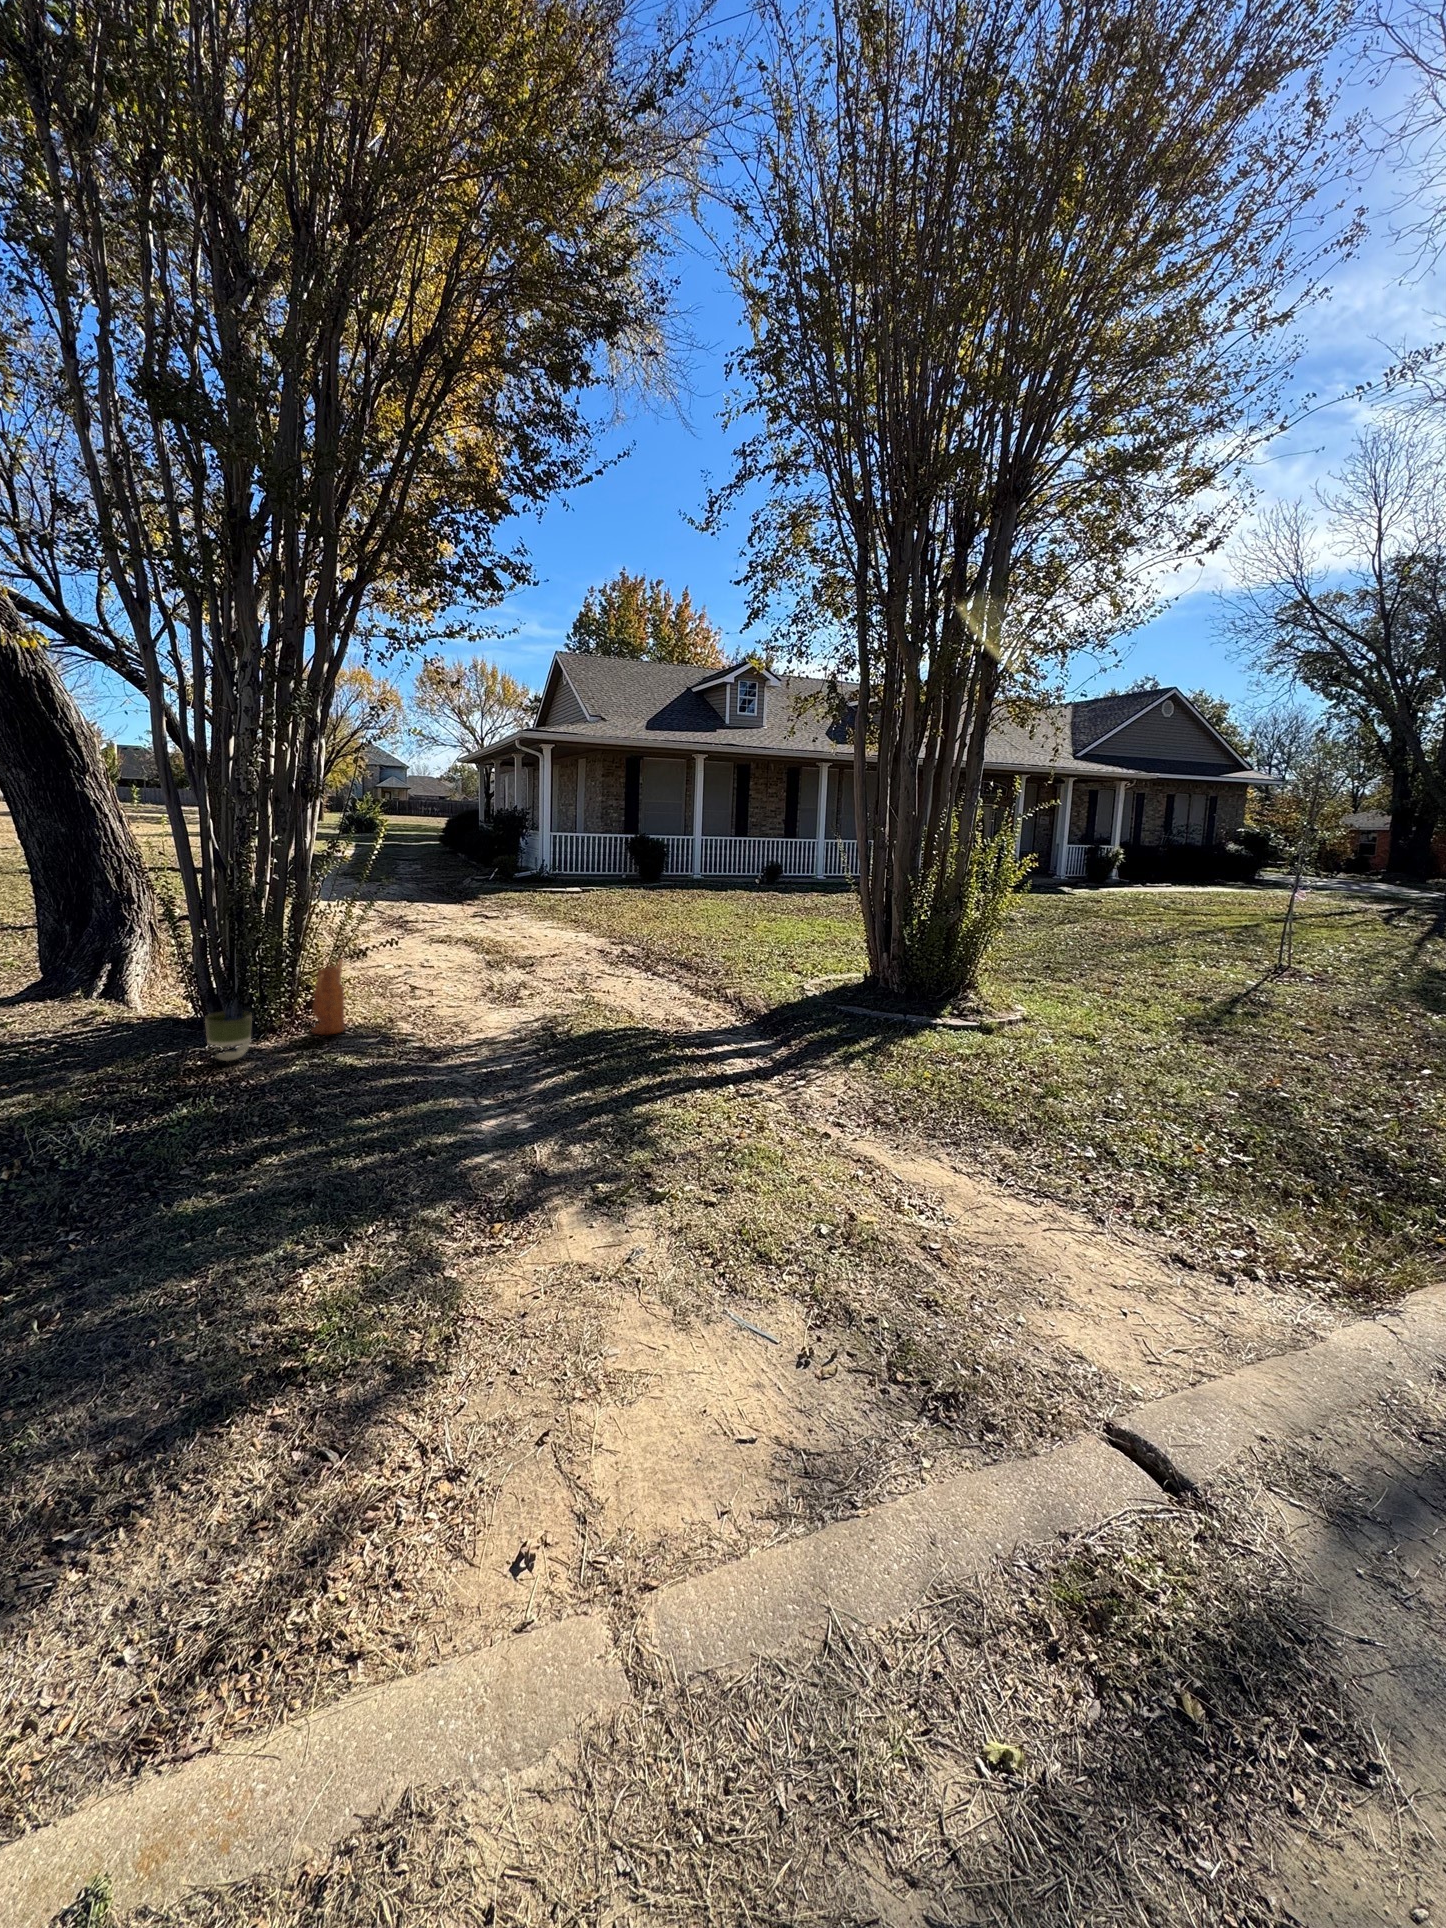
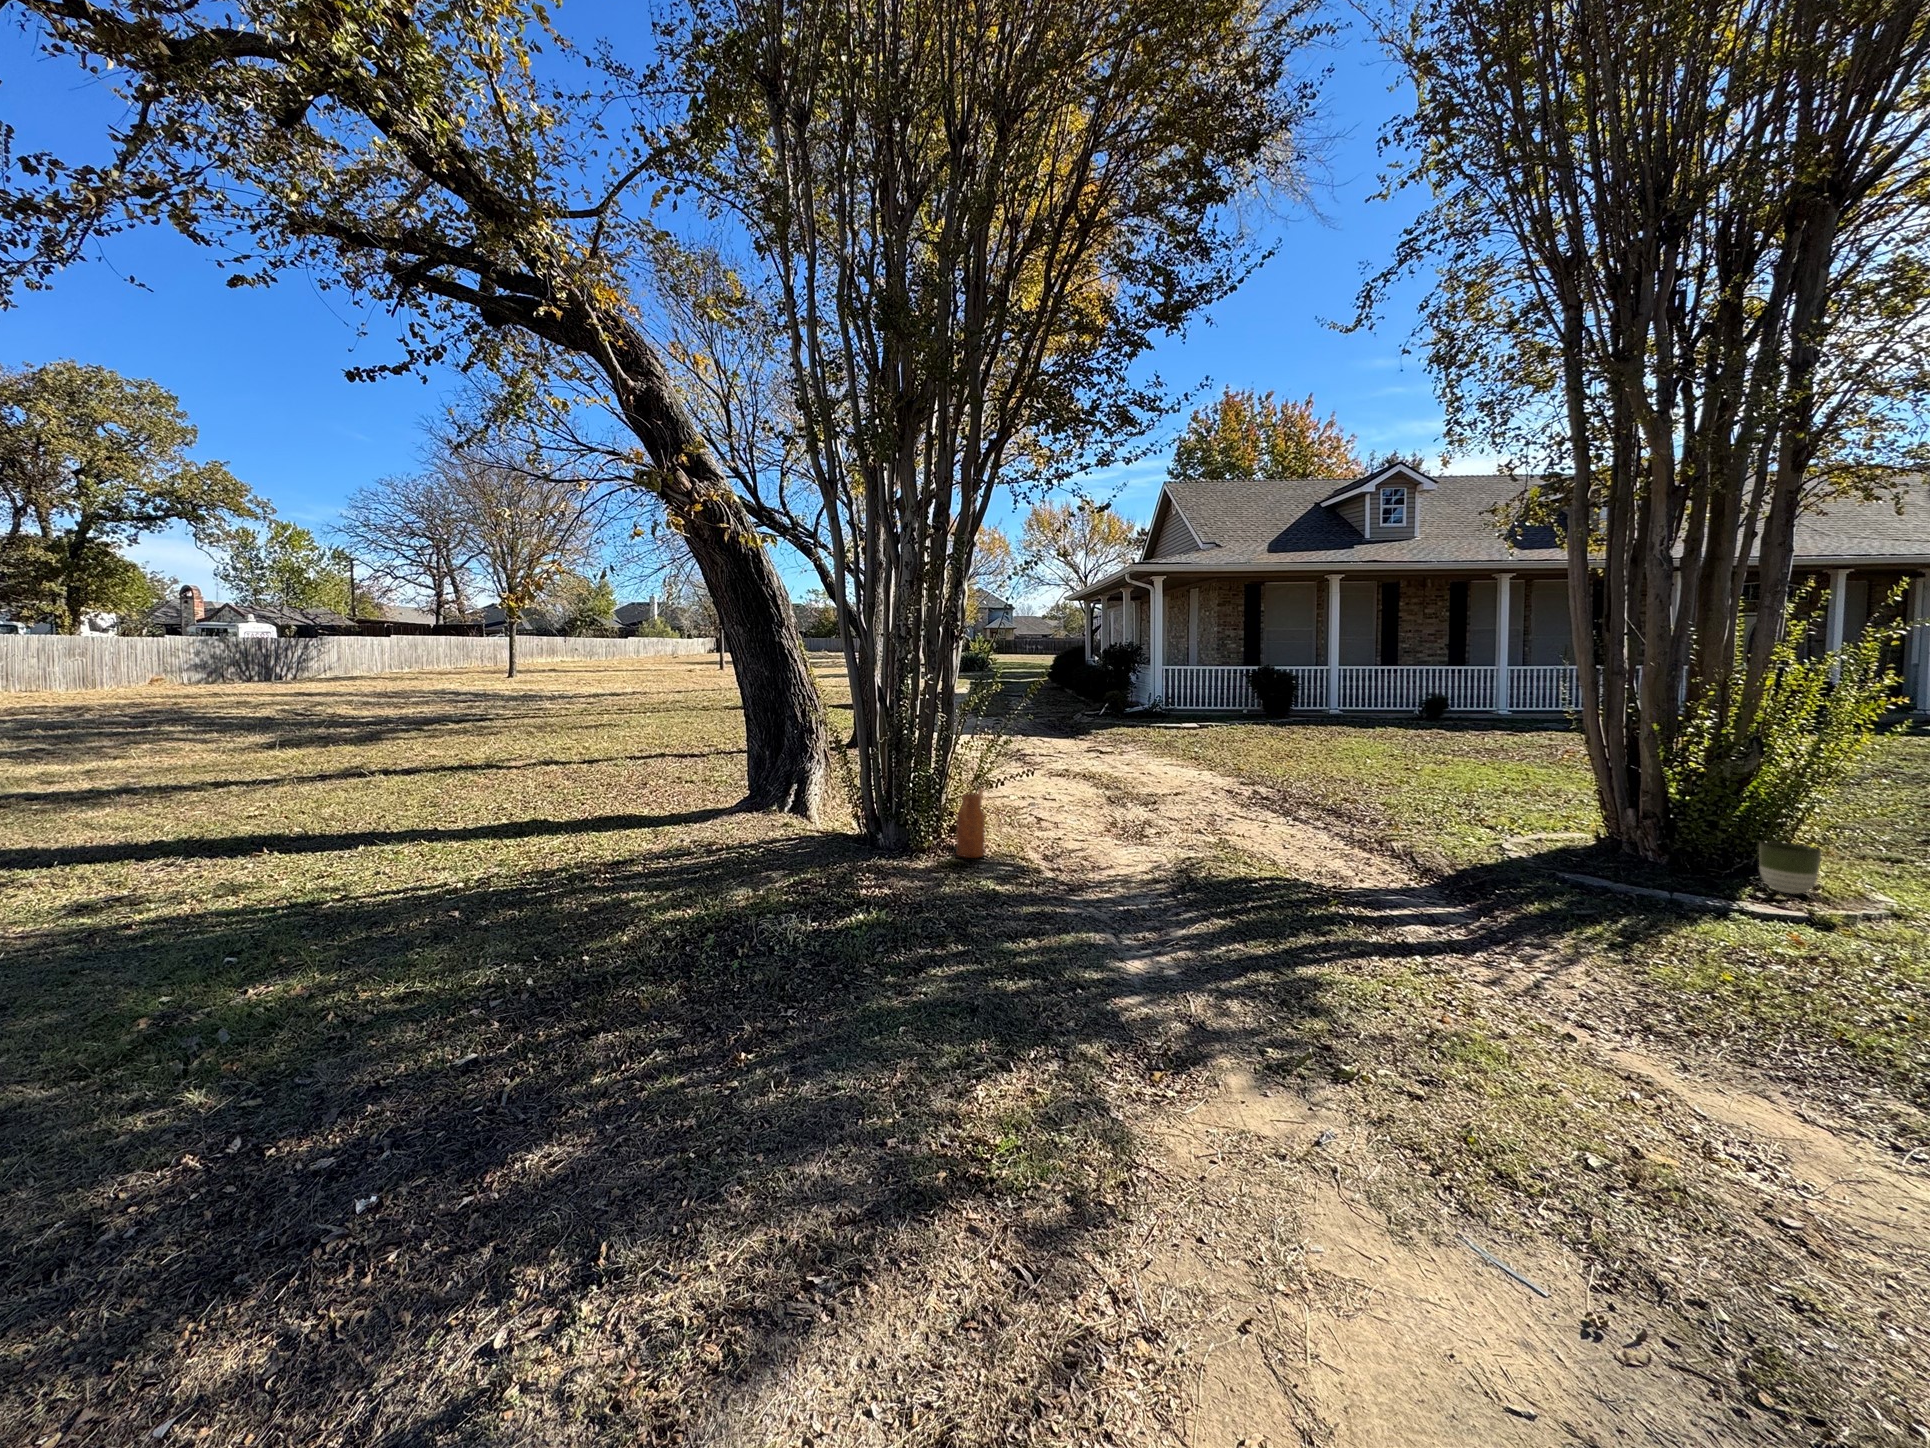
planter: present [205,1011,252,1061] -> present [1759,841,1821,894]

